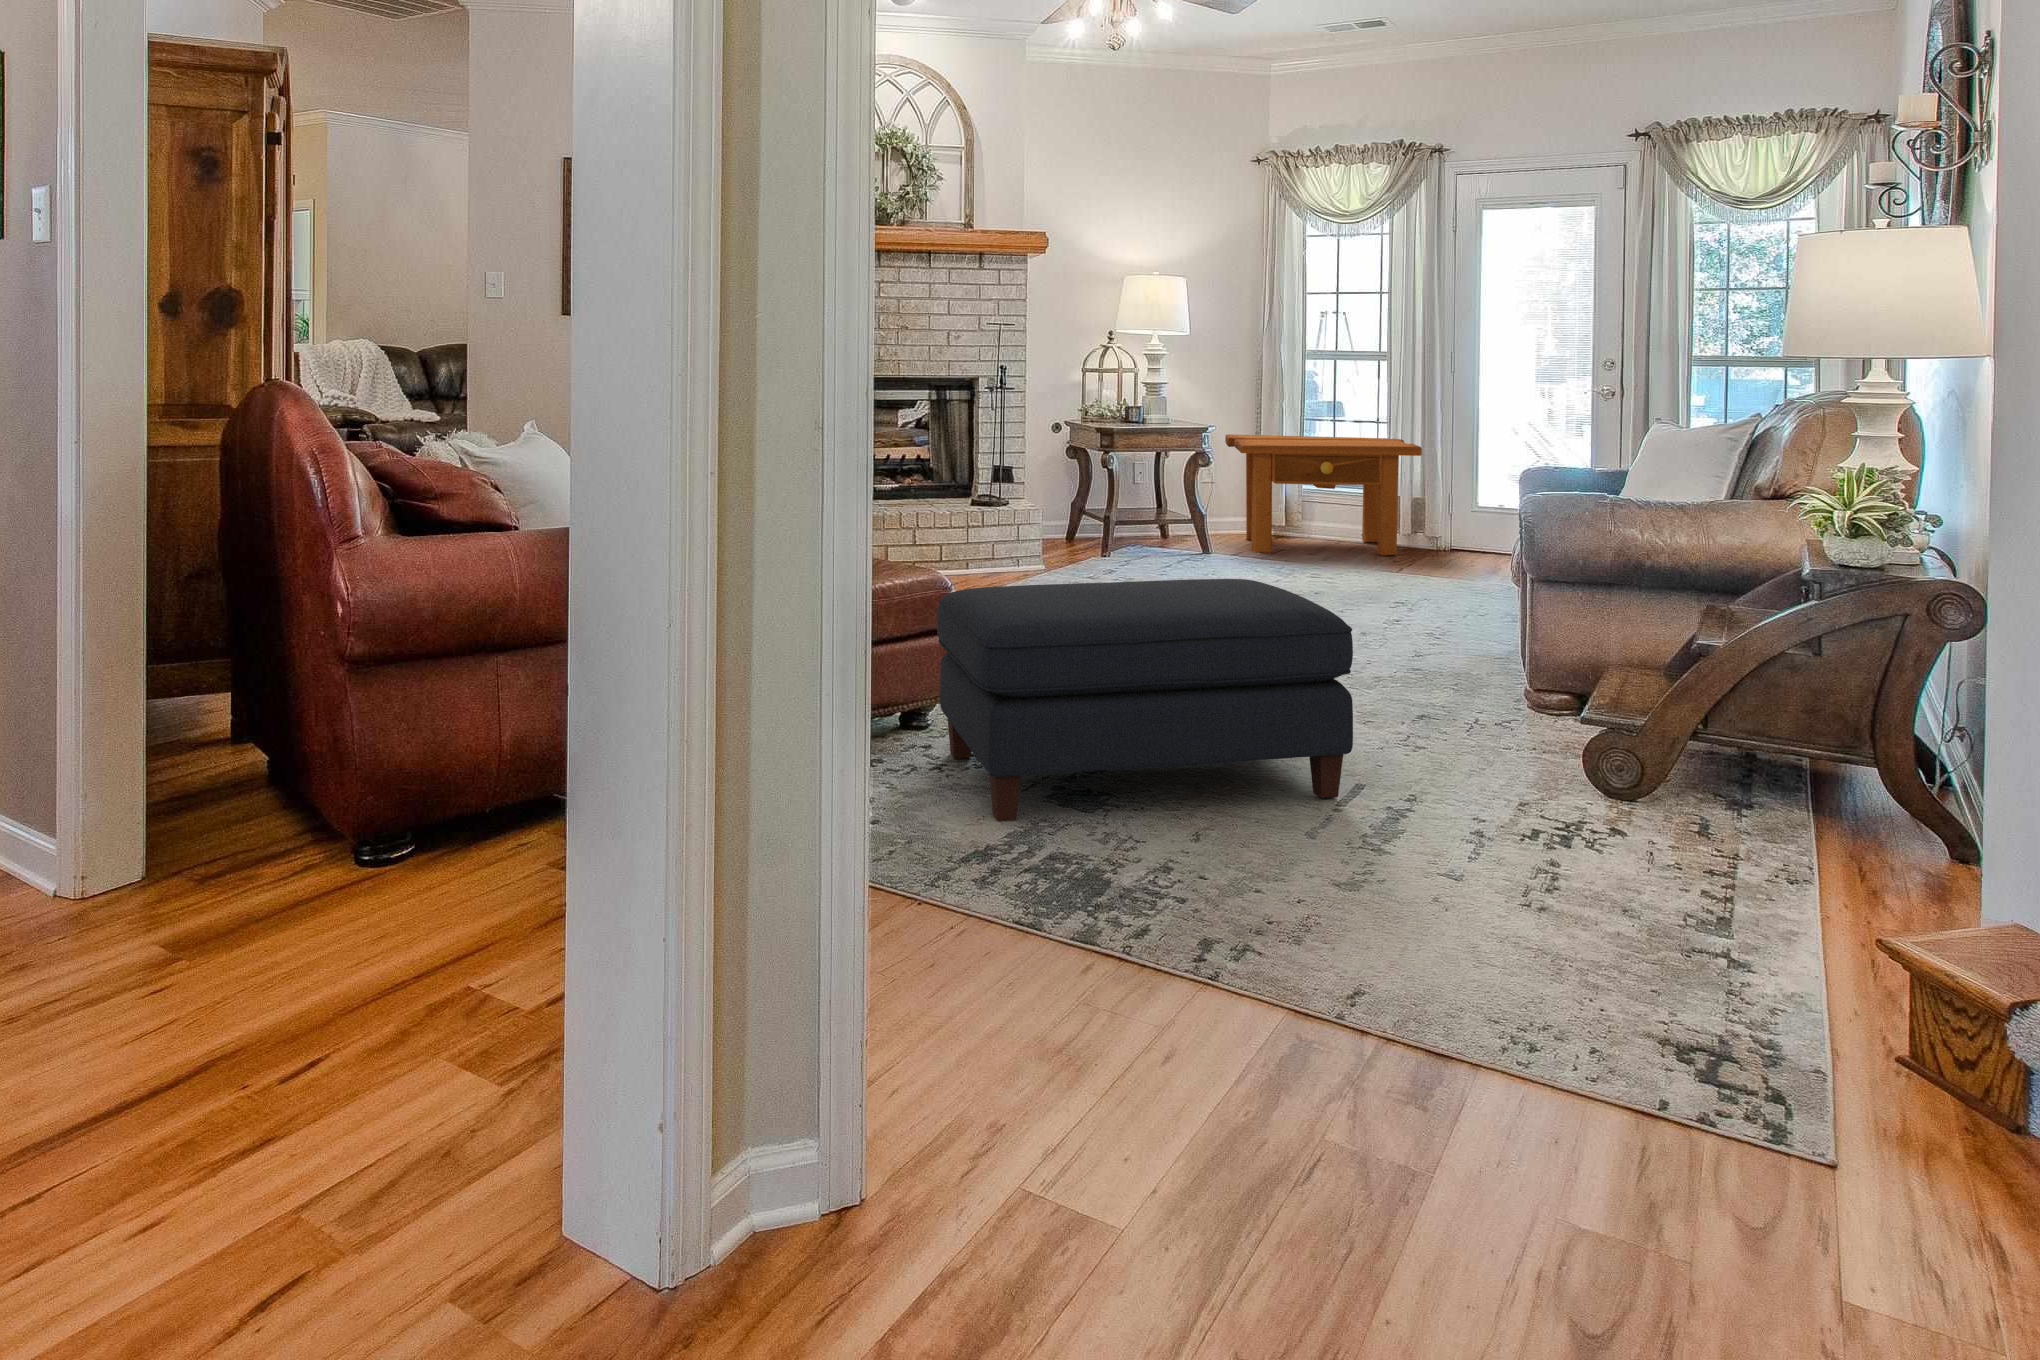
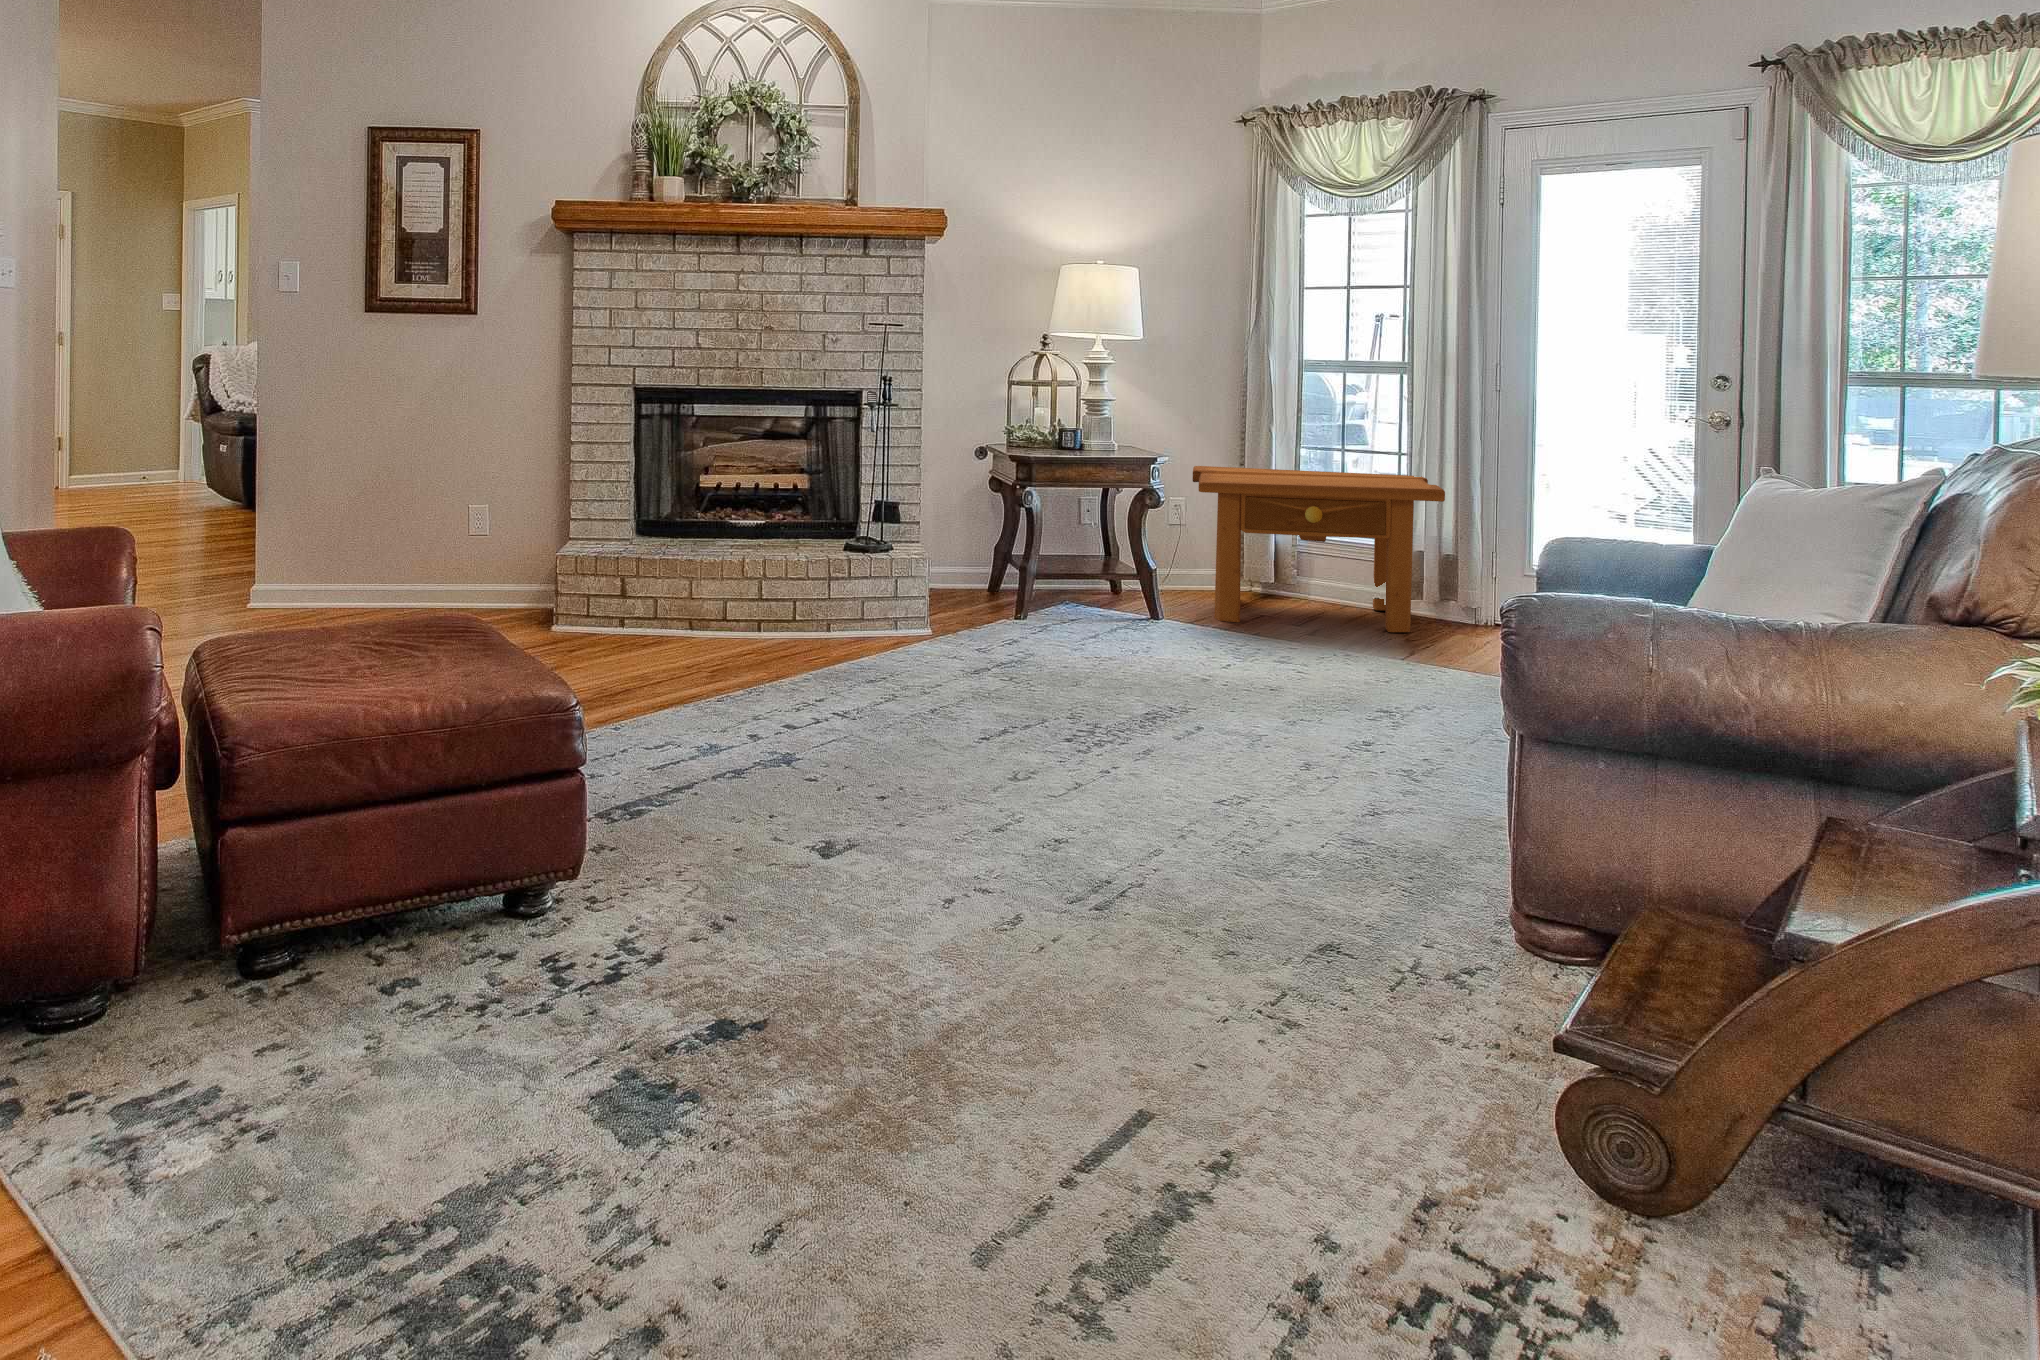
ottoman: present [937,579,1353,821] -> none [380,733,1089,1191]

